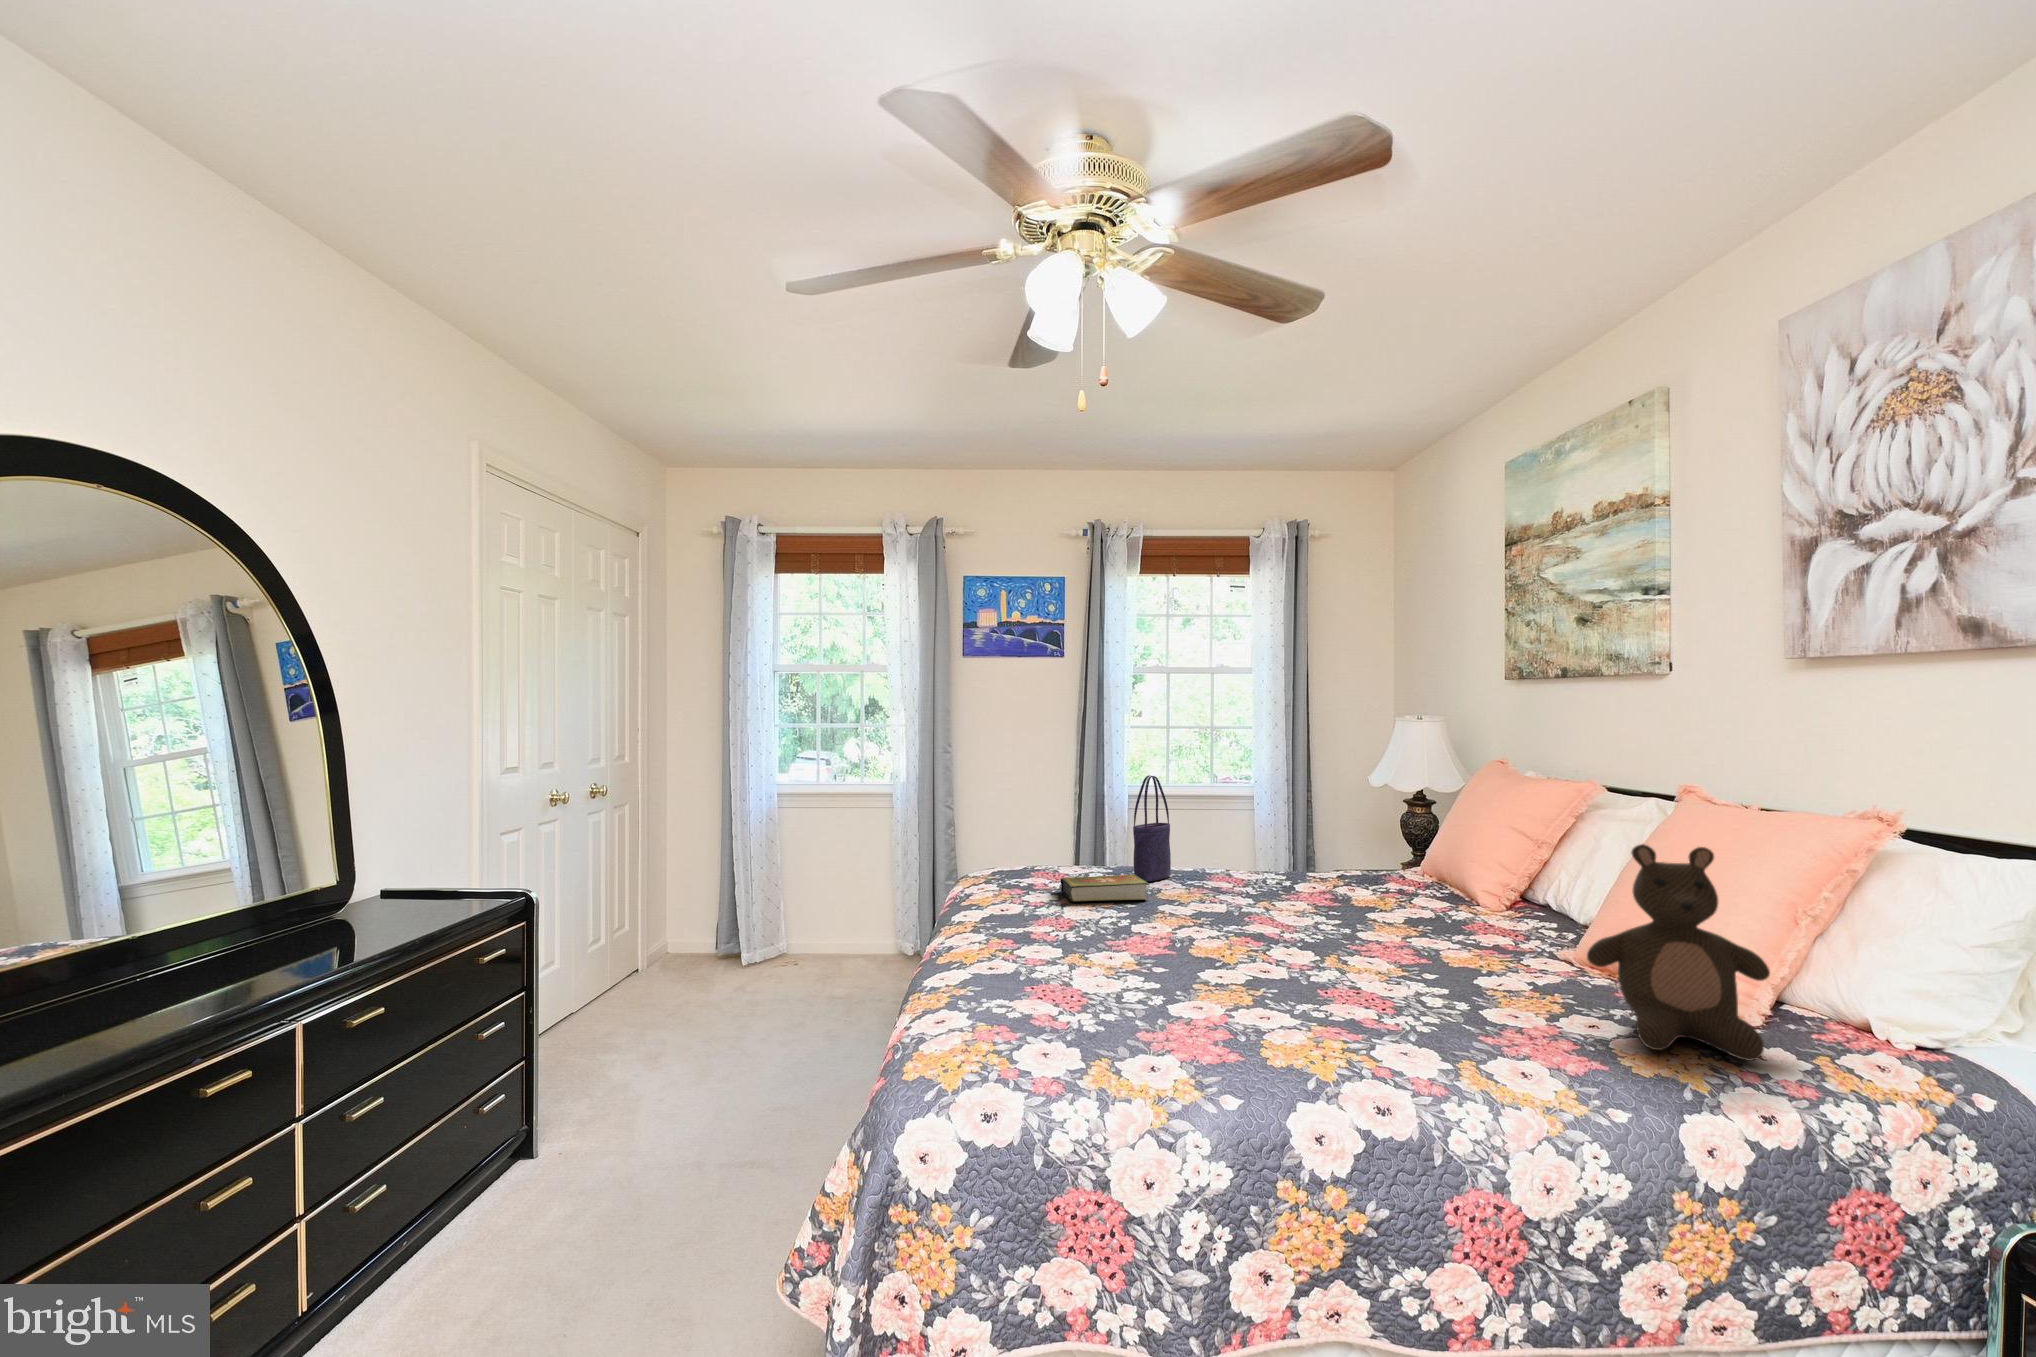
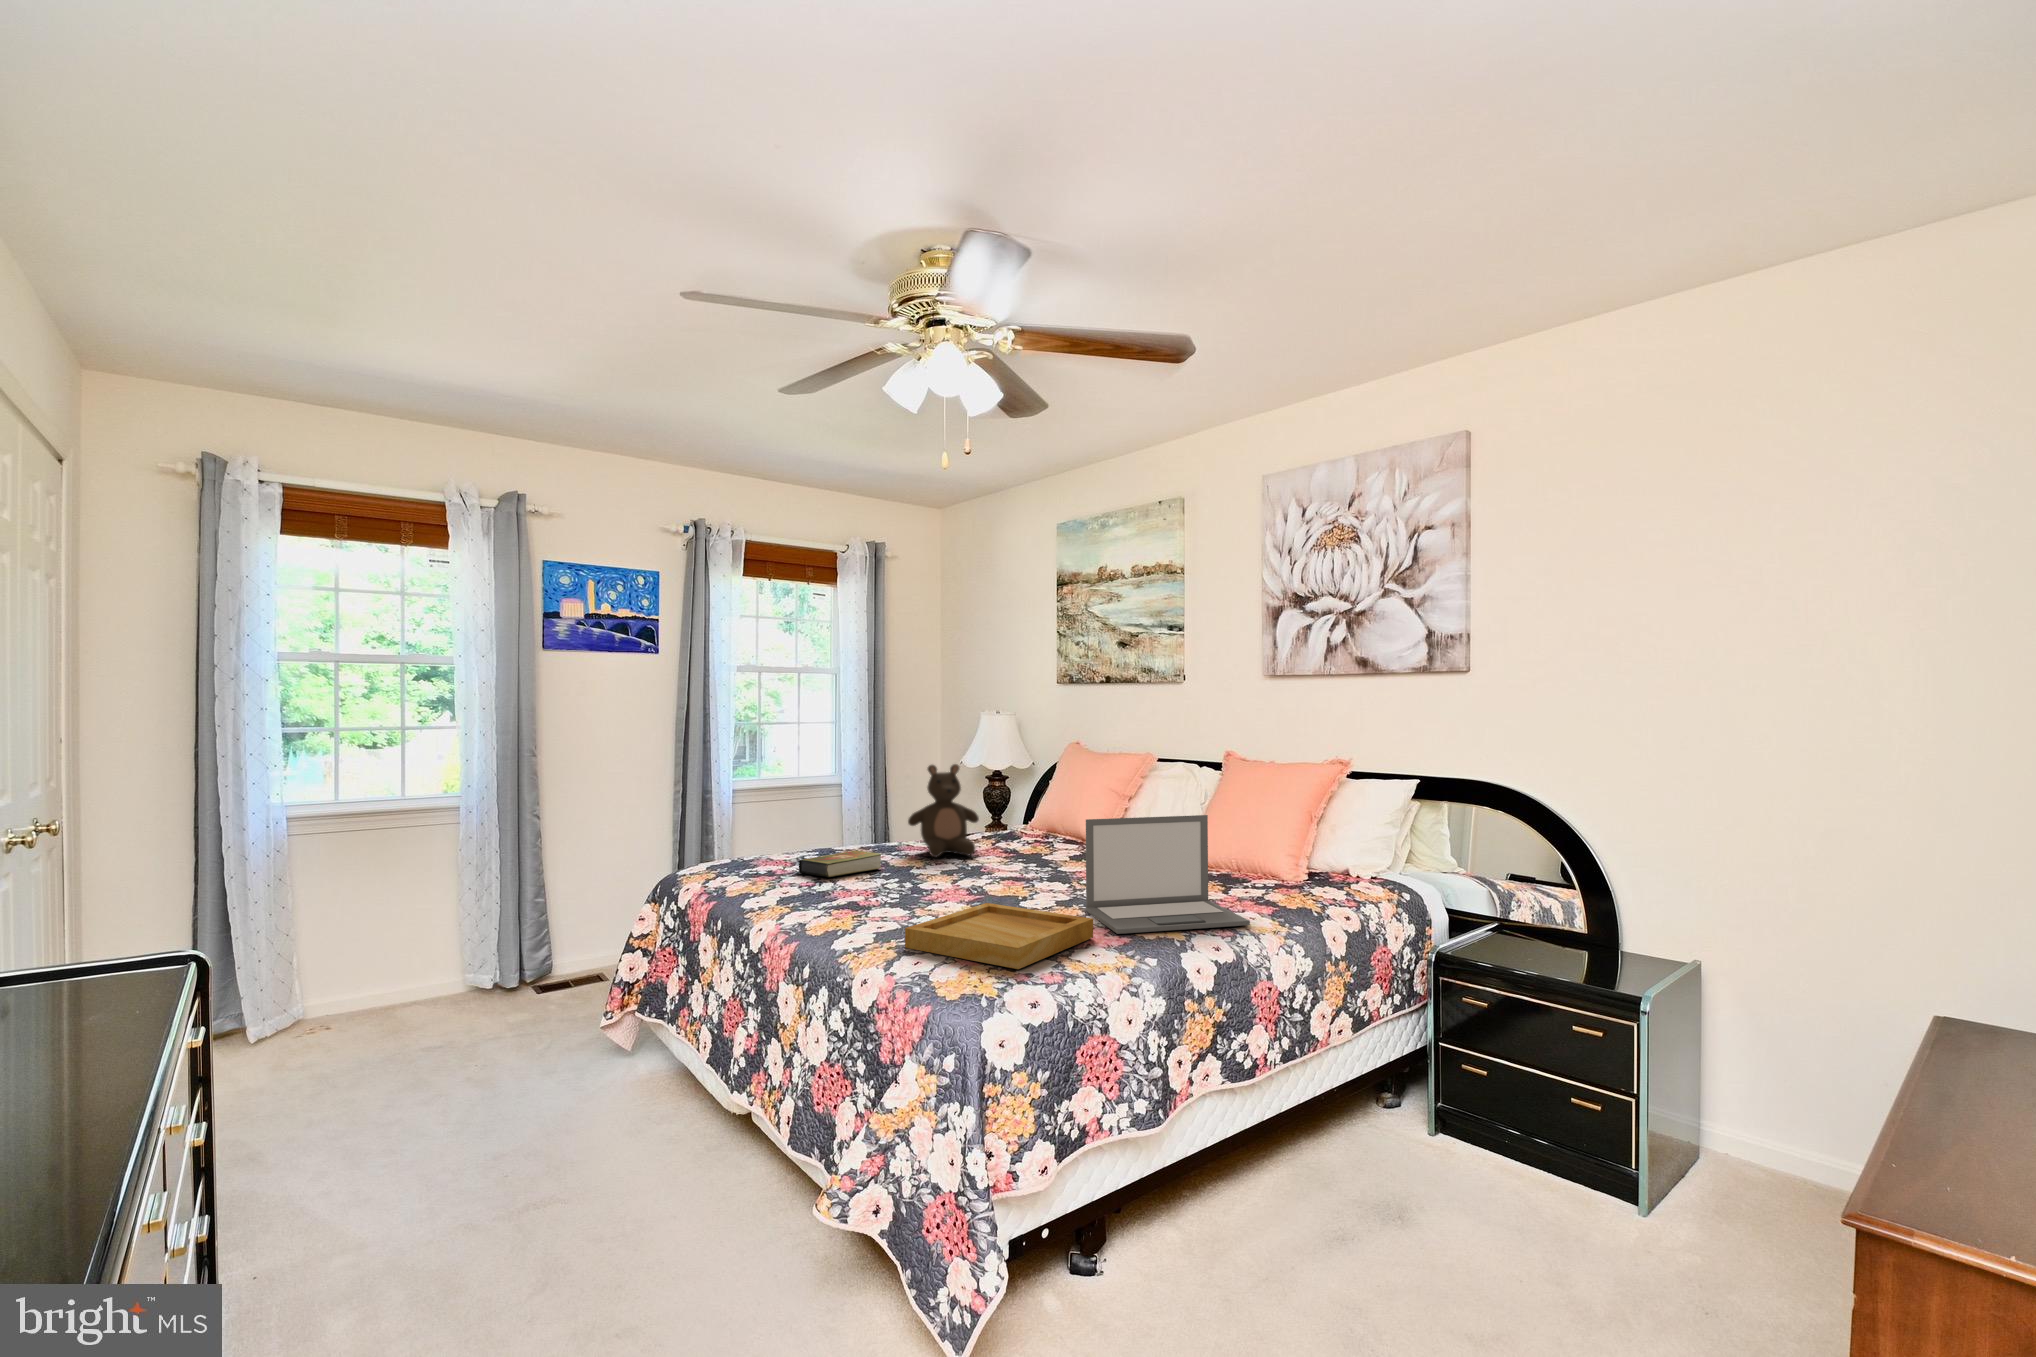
tote bag: present [1133,775,1171,881] -> none [839,765,863,857]
stuffed bear: present [1587,844,1770,1061] -> present [908,764,979,857]
laptop: none [1252,870,1494,1083] -> present [1086,815,1250,934]
tray: none [977,964,1208,1063] -> present [905,903,1093,969]

